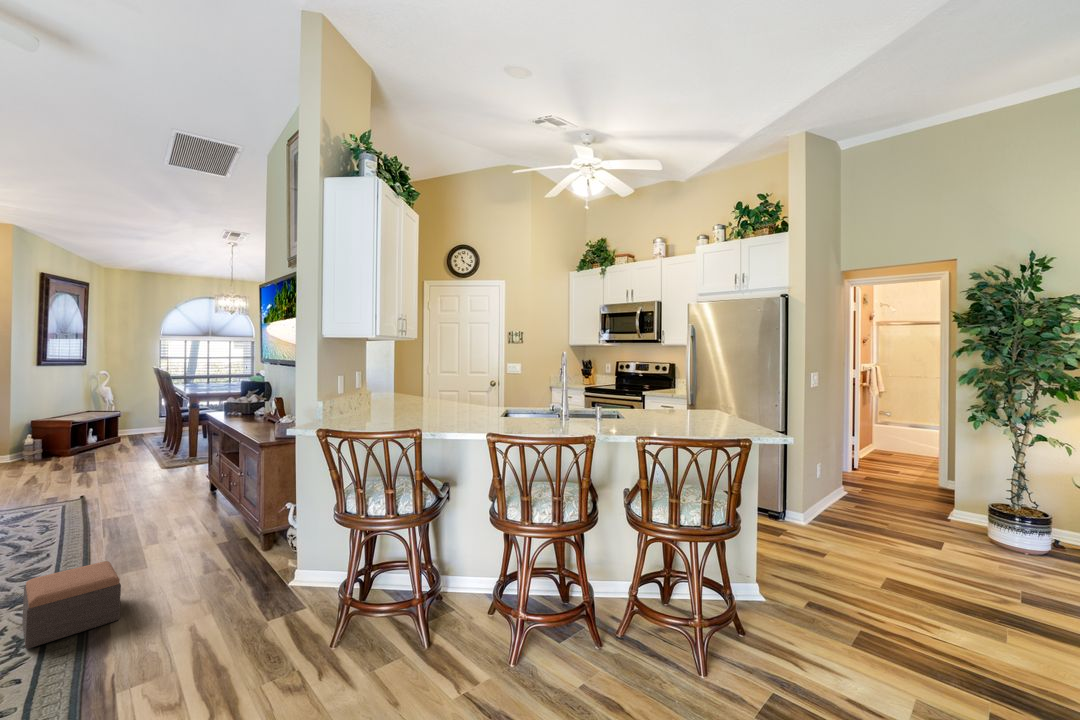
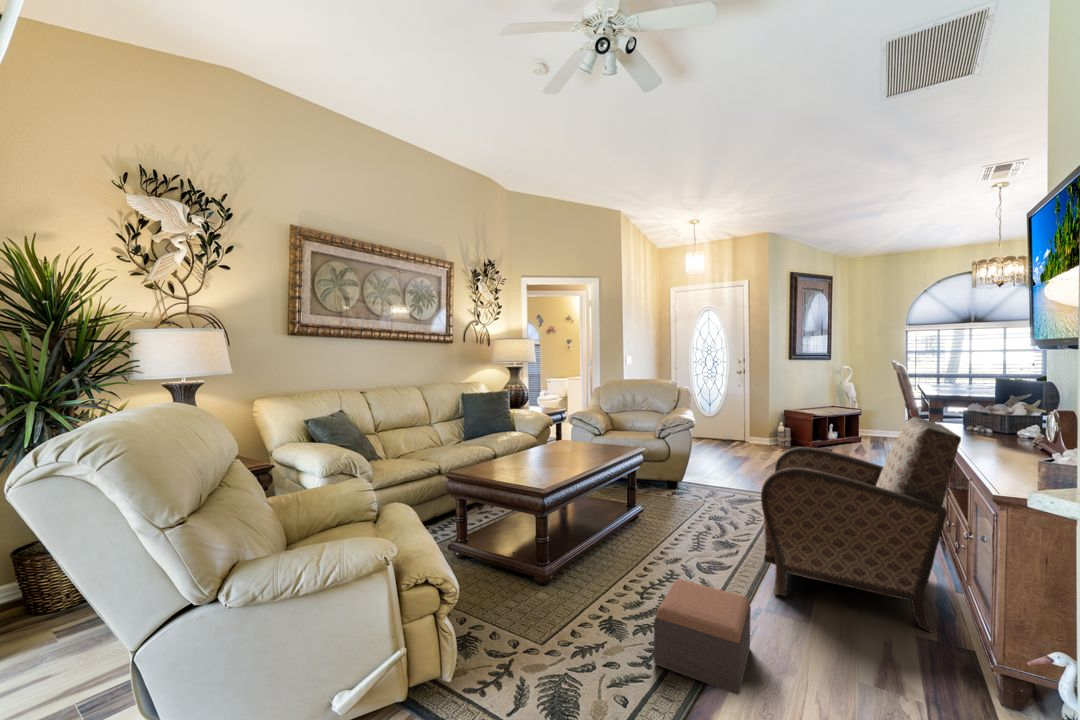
armchair: none [87,412,237,564] -> present [761,417,961,632]

